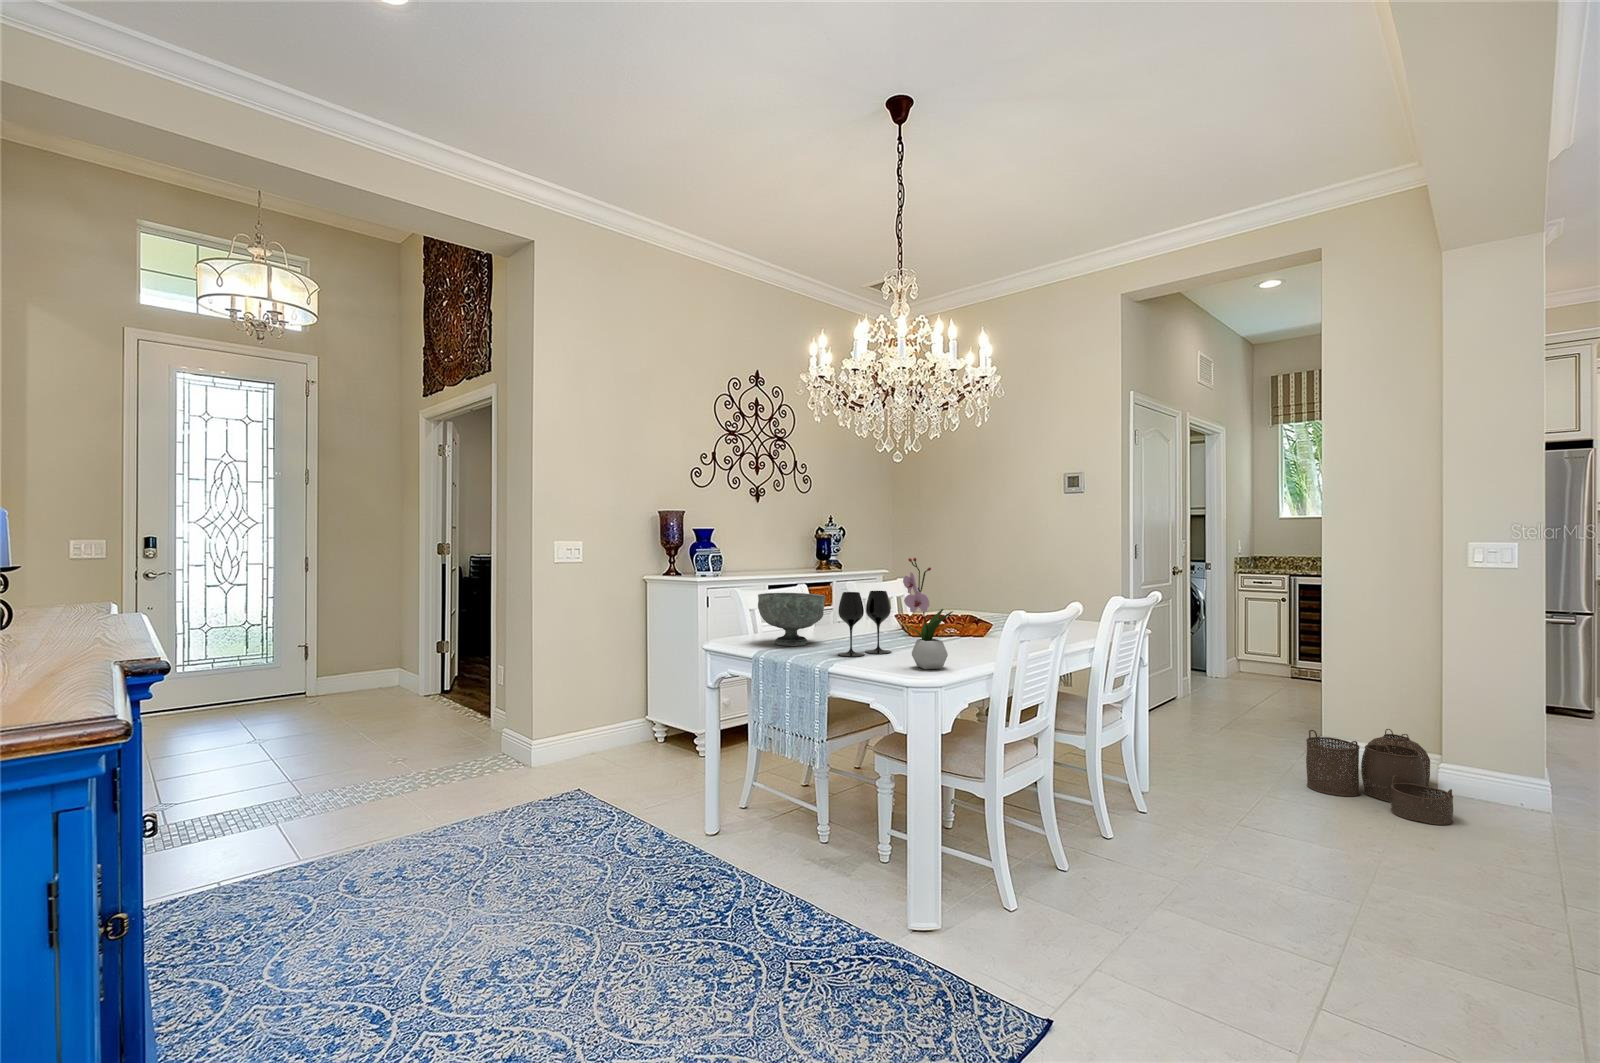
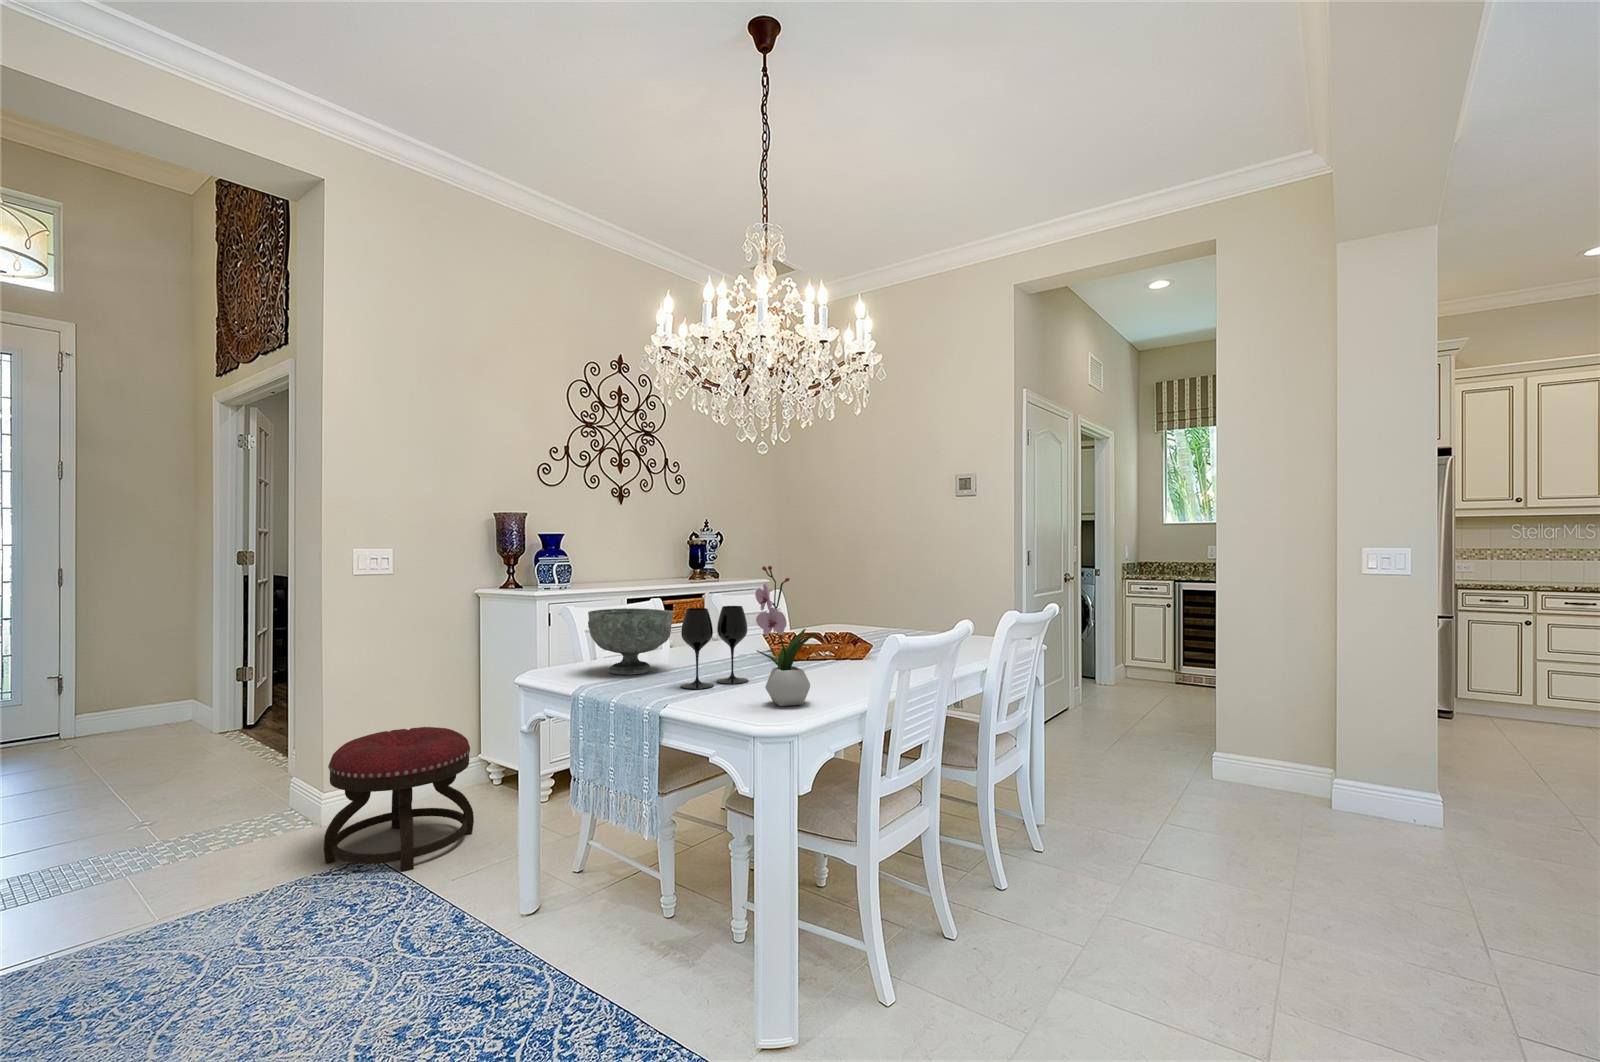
ottoman: none [543,689,653,801] -> present [324,727,474,871]
woven basket: present [1306,729,1453,825] -> none [1204,741,1355,848]

